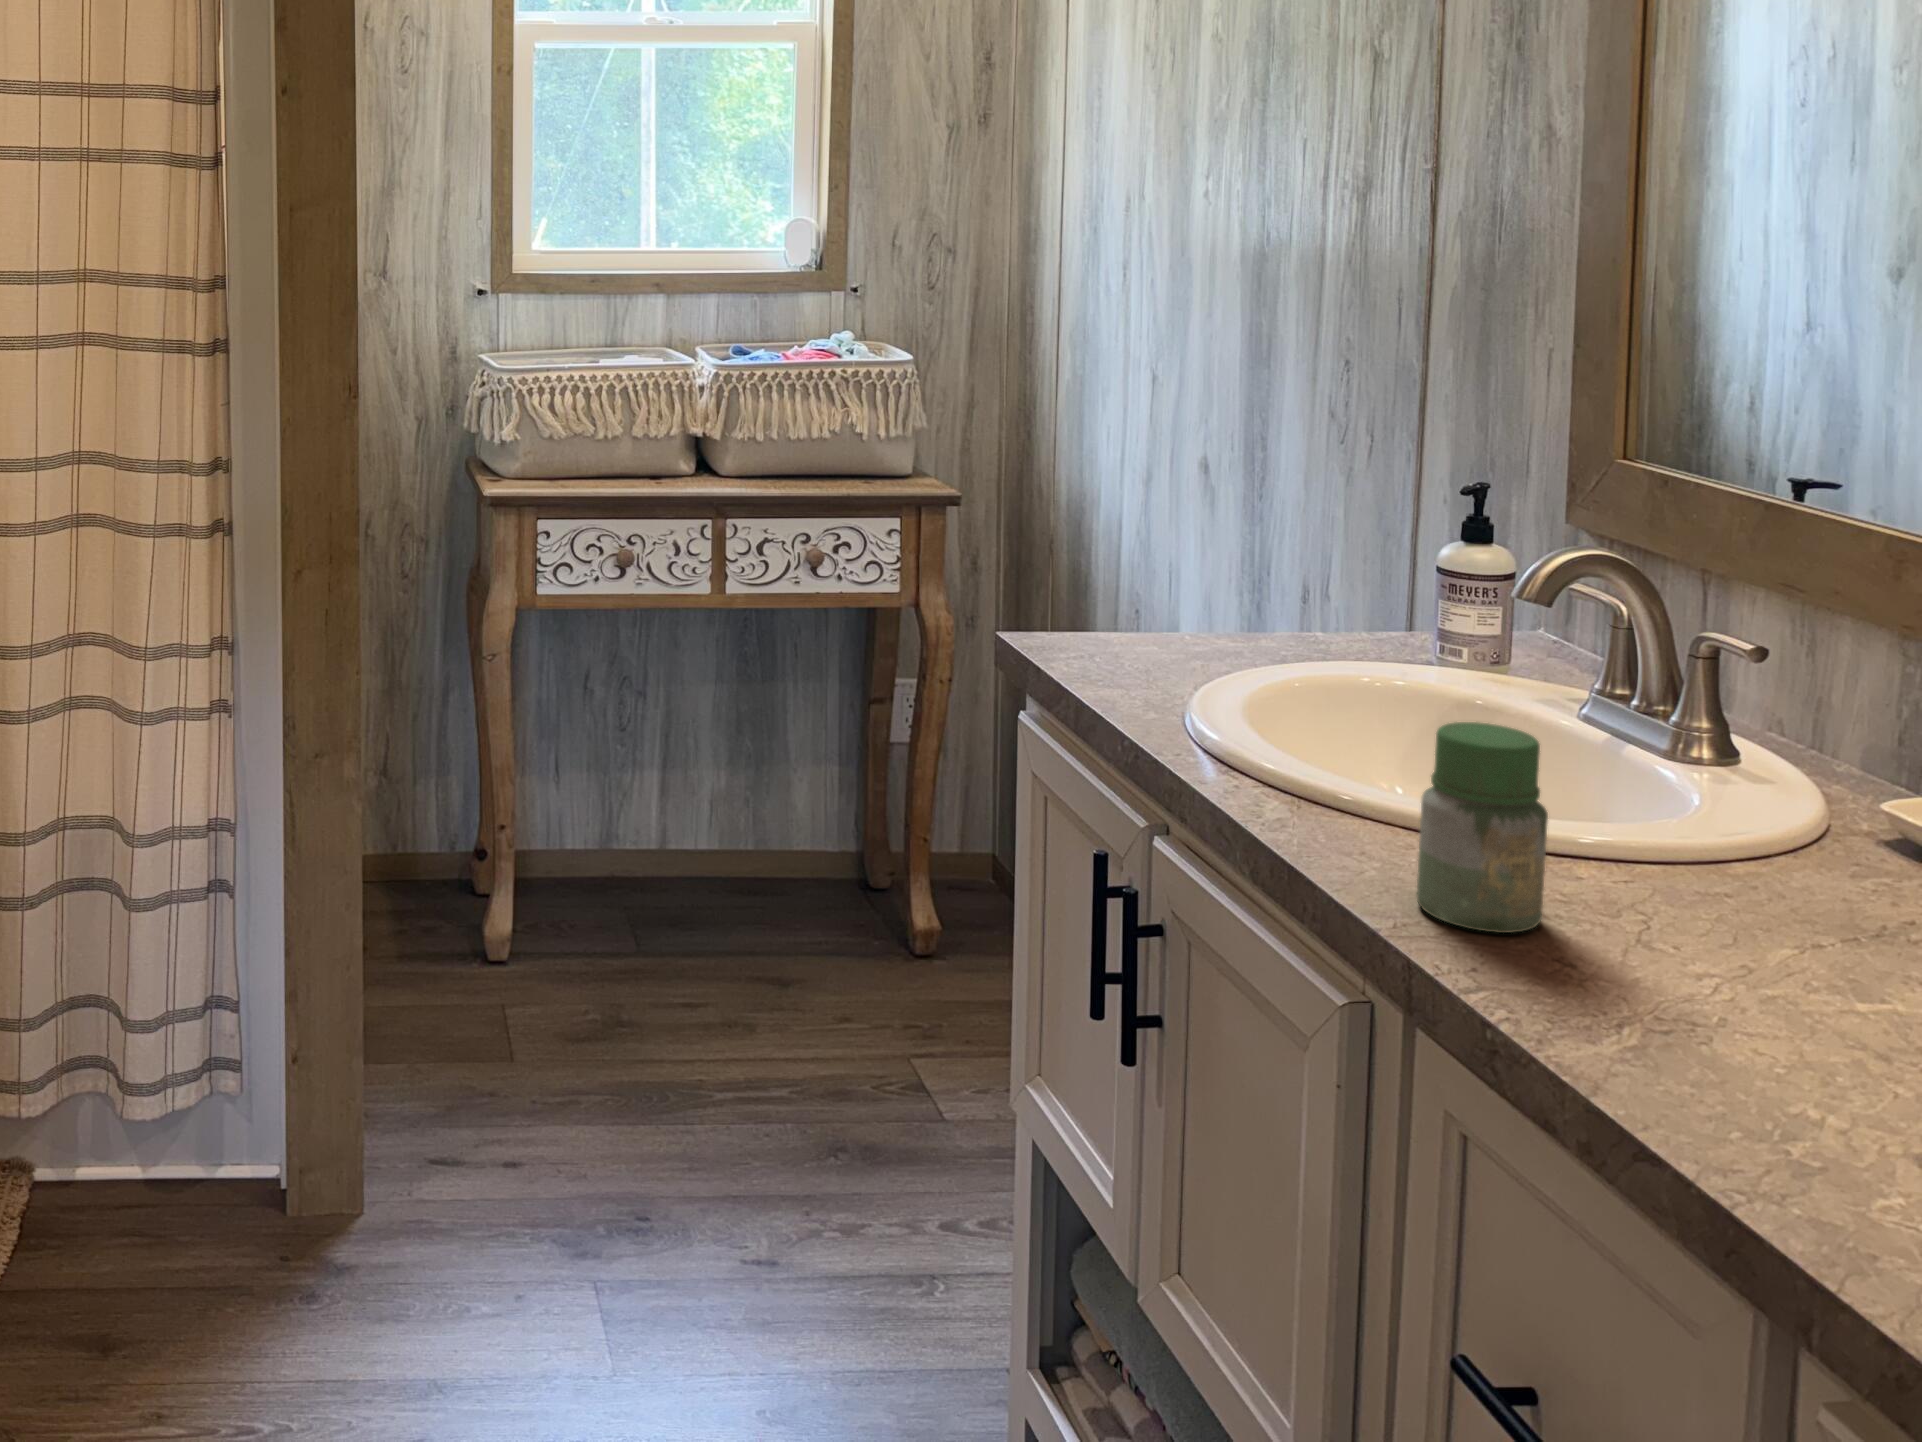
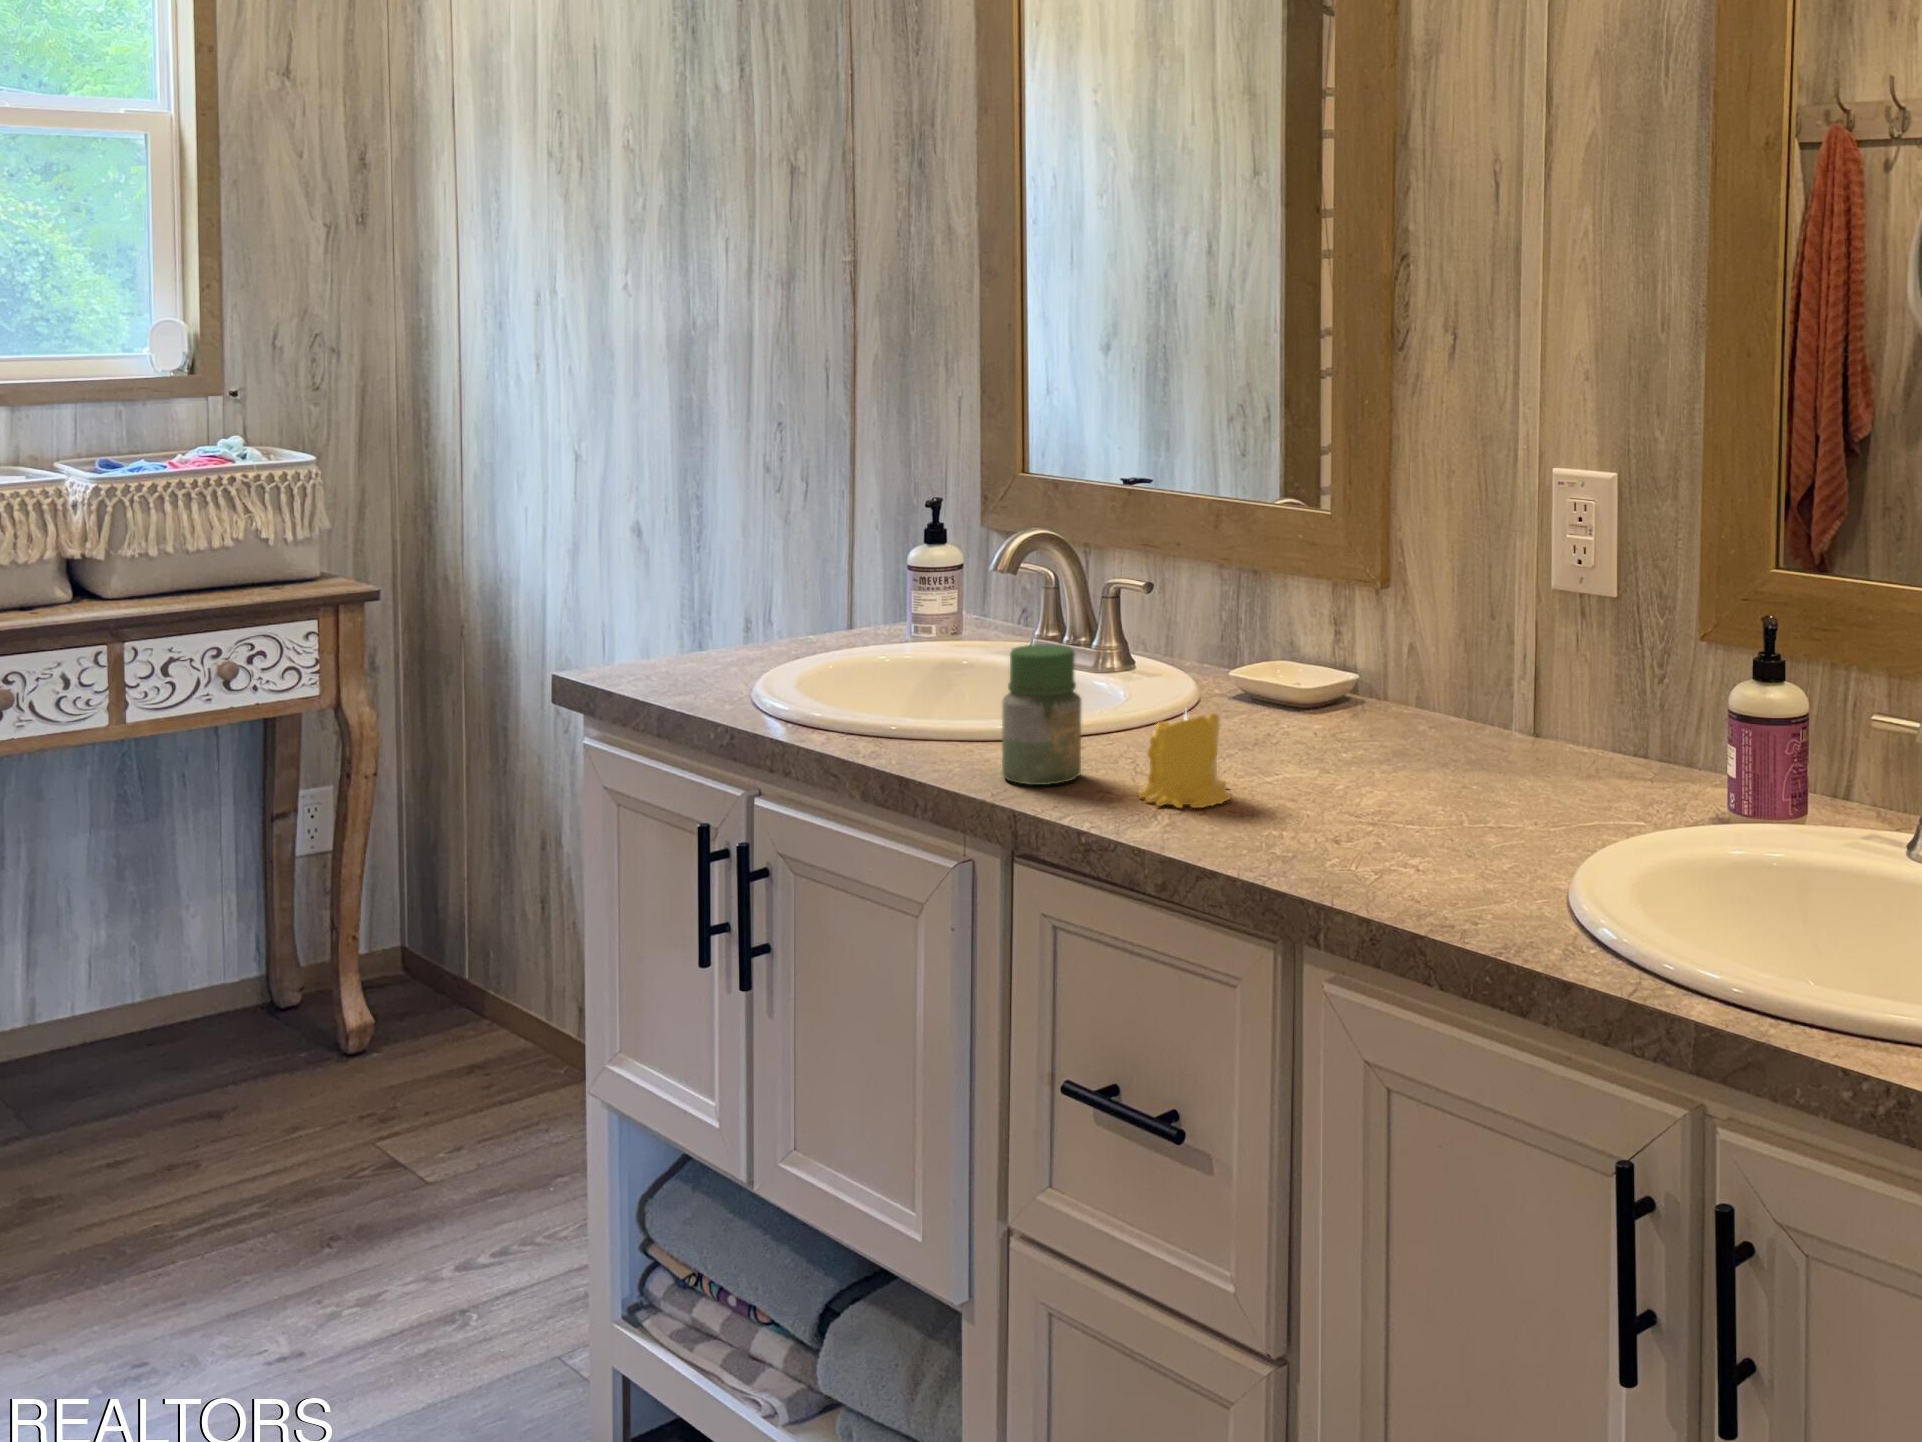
candle: none [1610,869,1784,1040] -> present [1138,713,1231,808]

